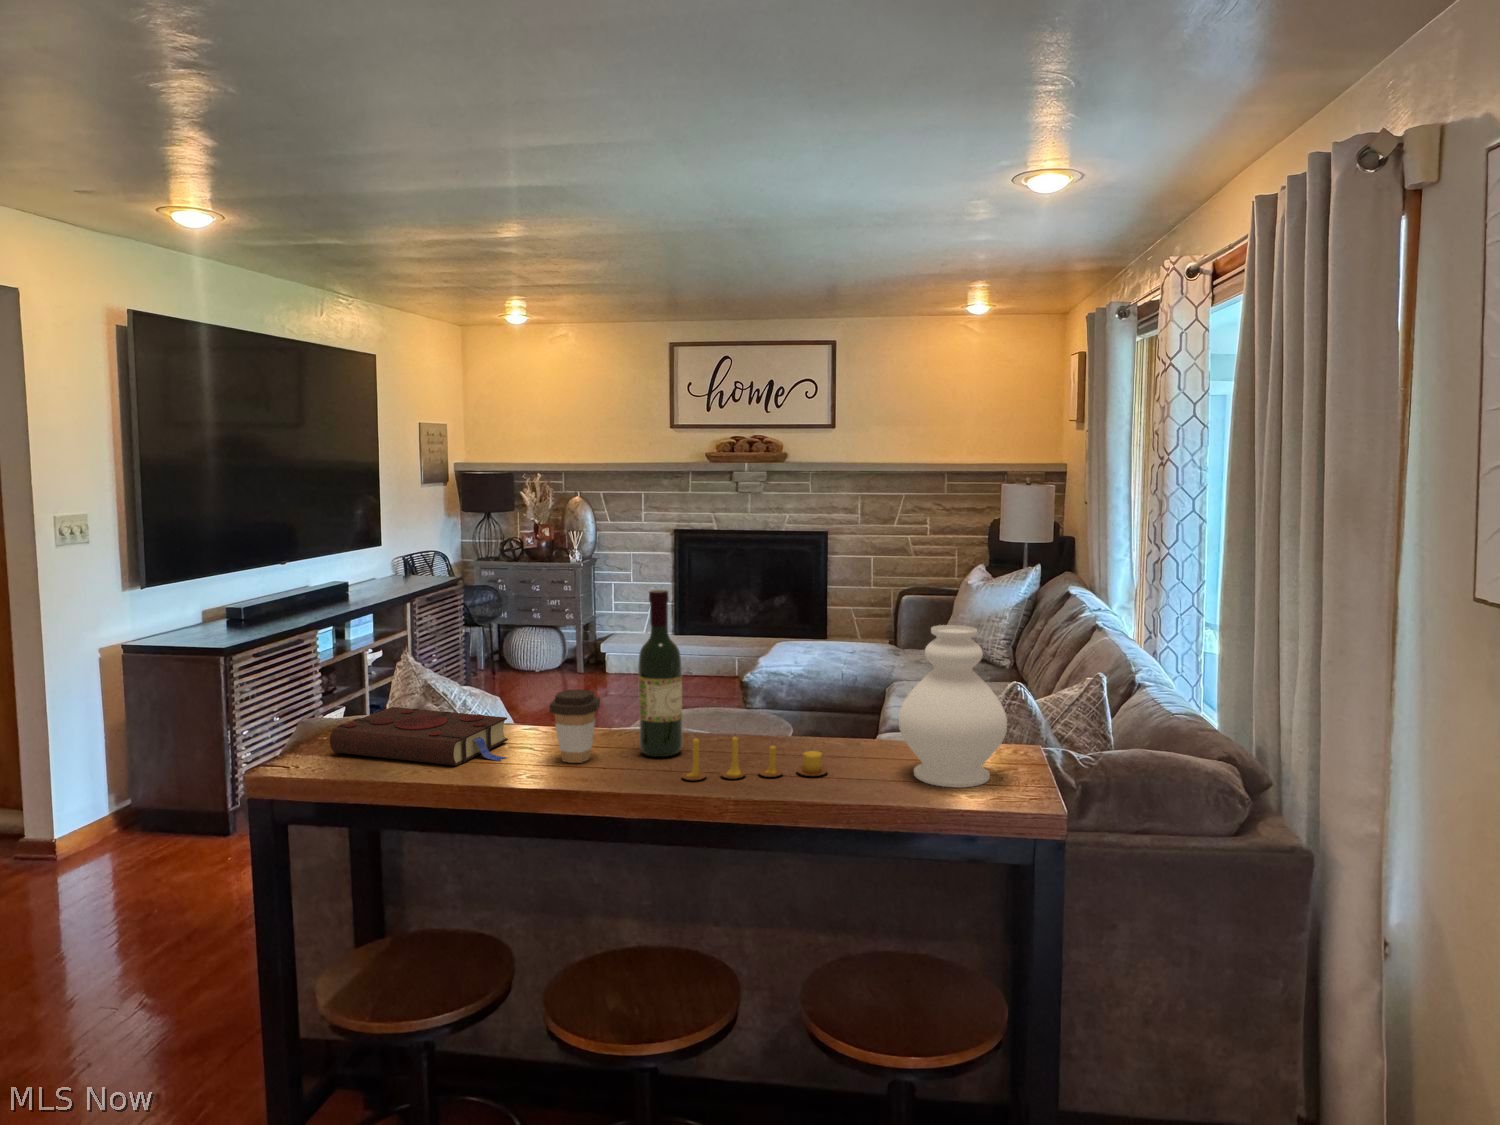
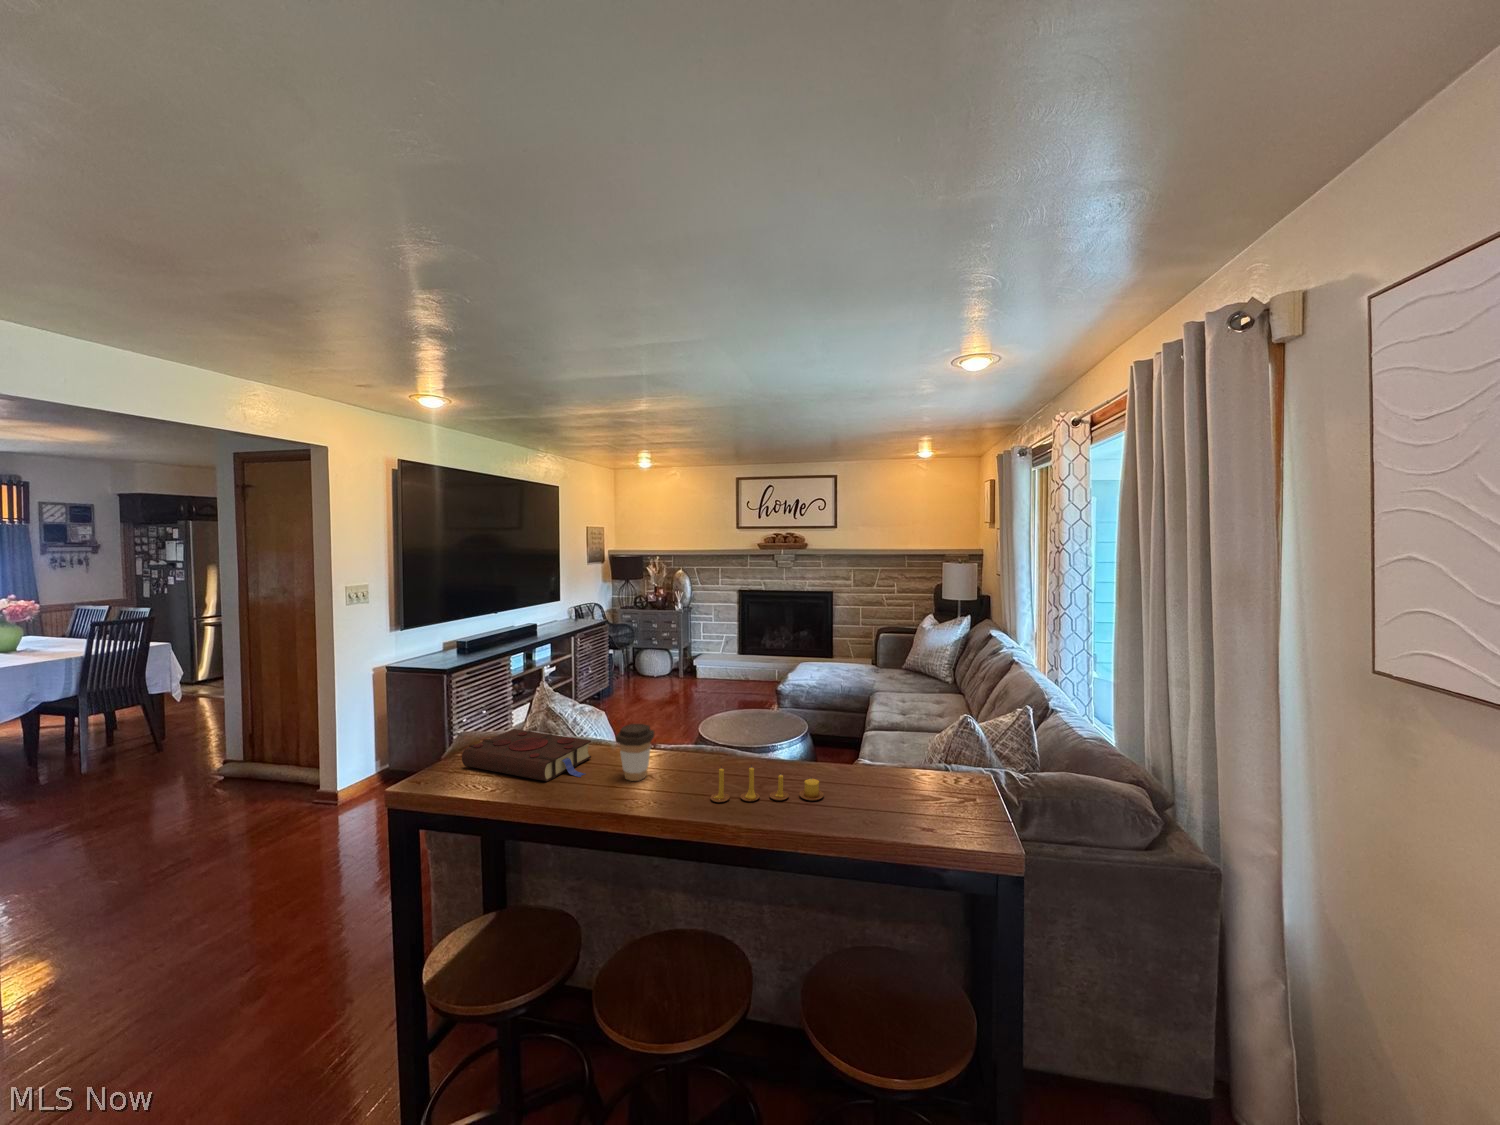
wine bottle: present [638,590,683,757] -> none [683,650,716,777]
decorative vase: present [899,625,1007,788] -> none [879,682,966,816]

